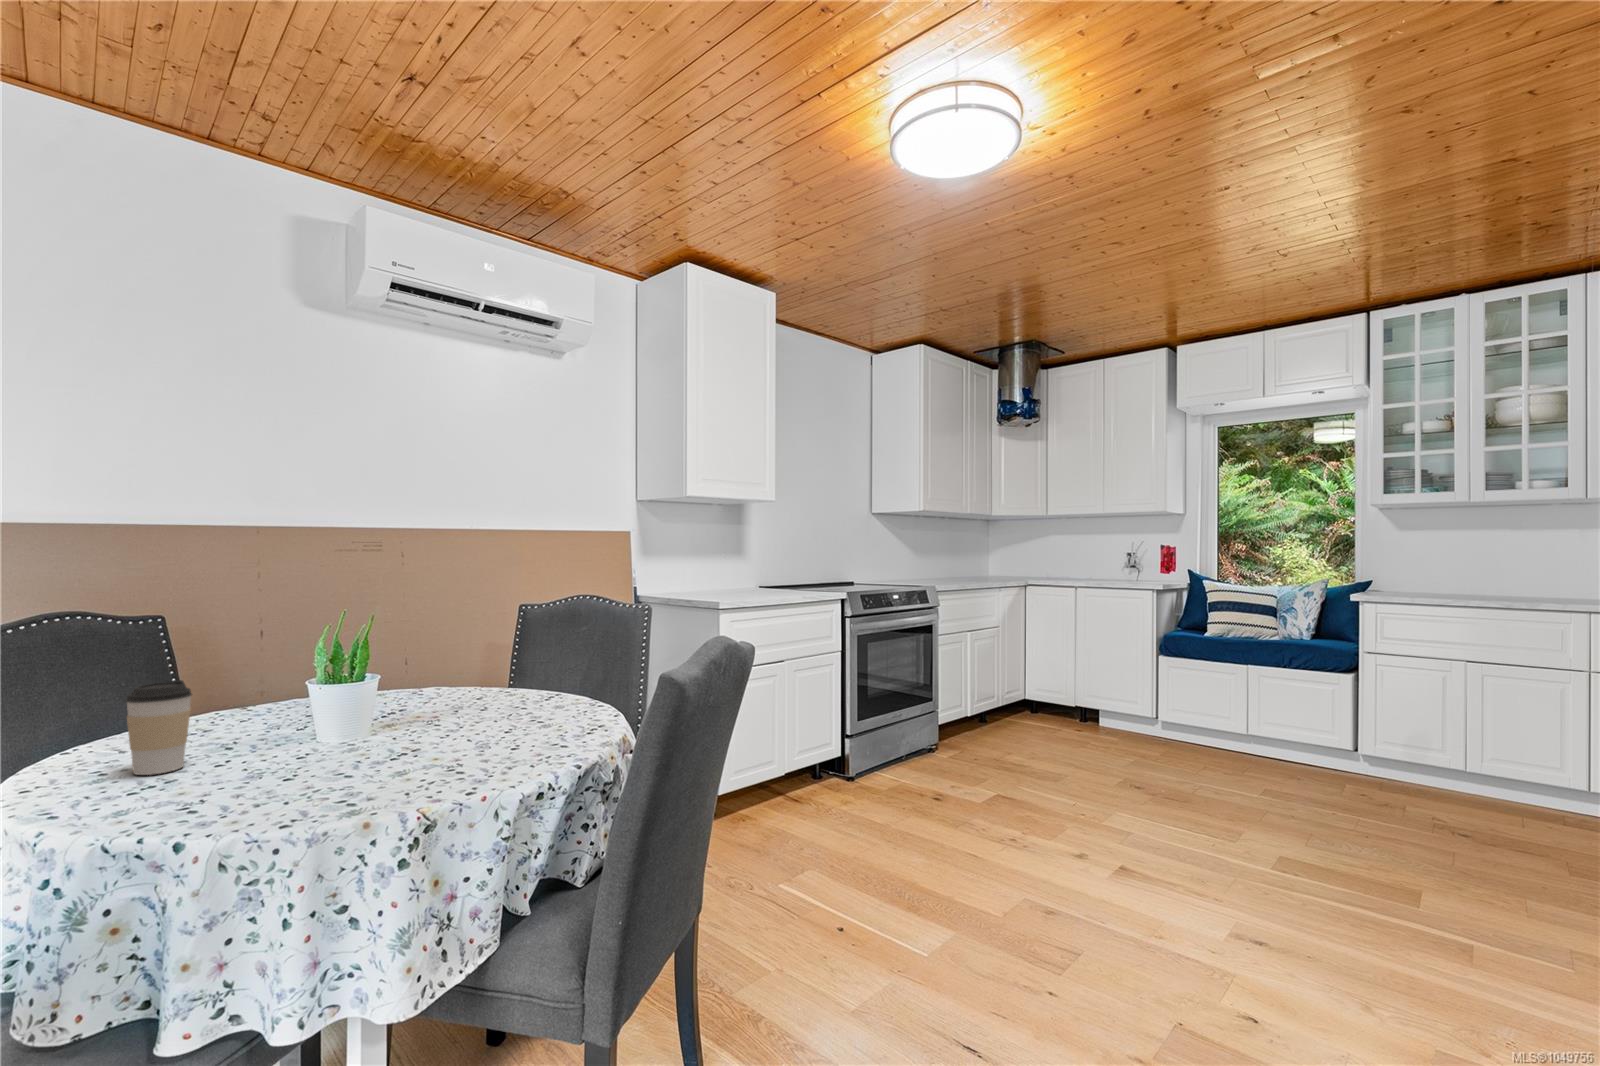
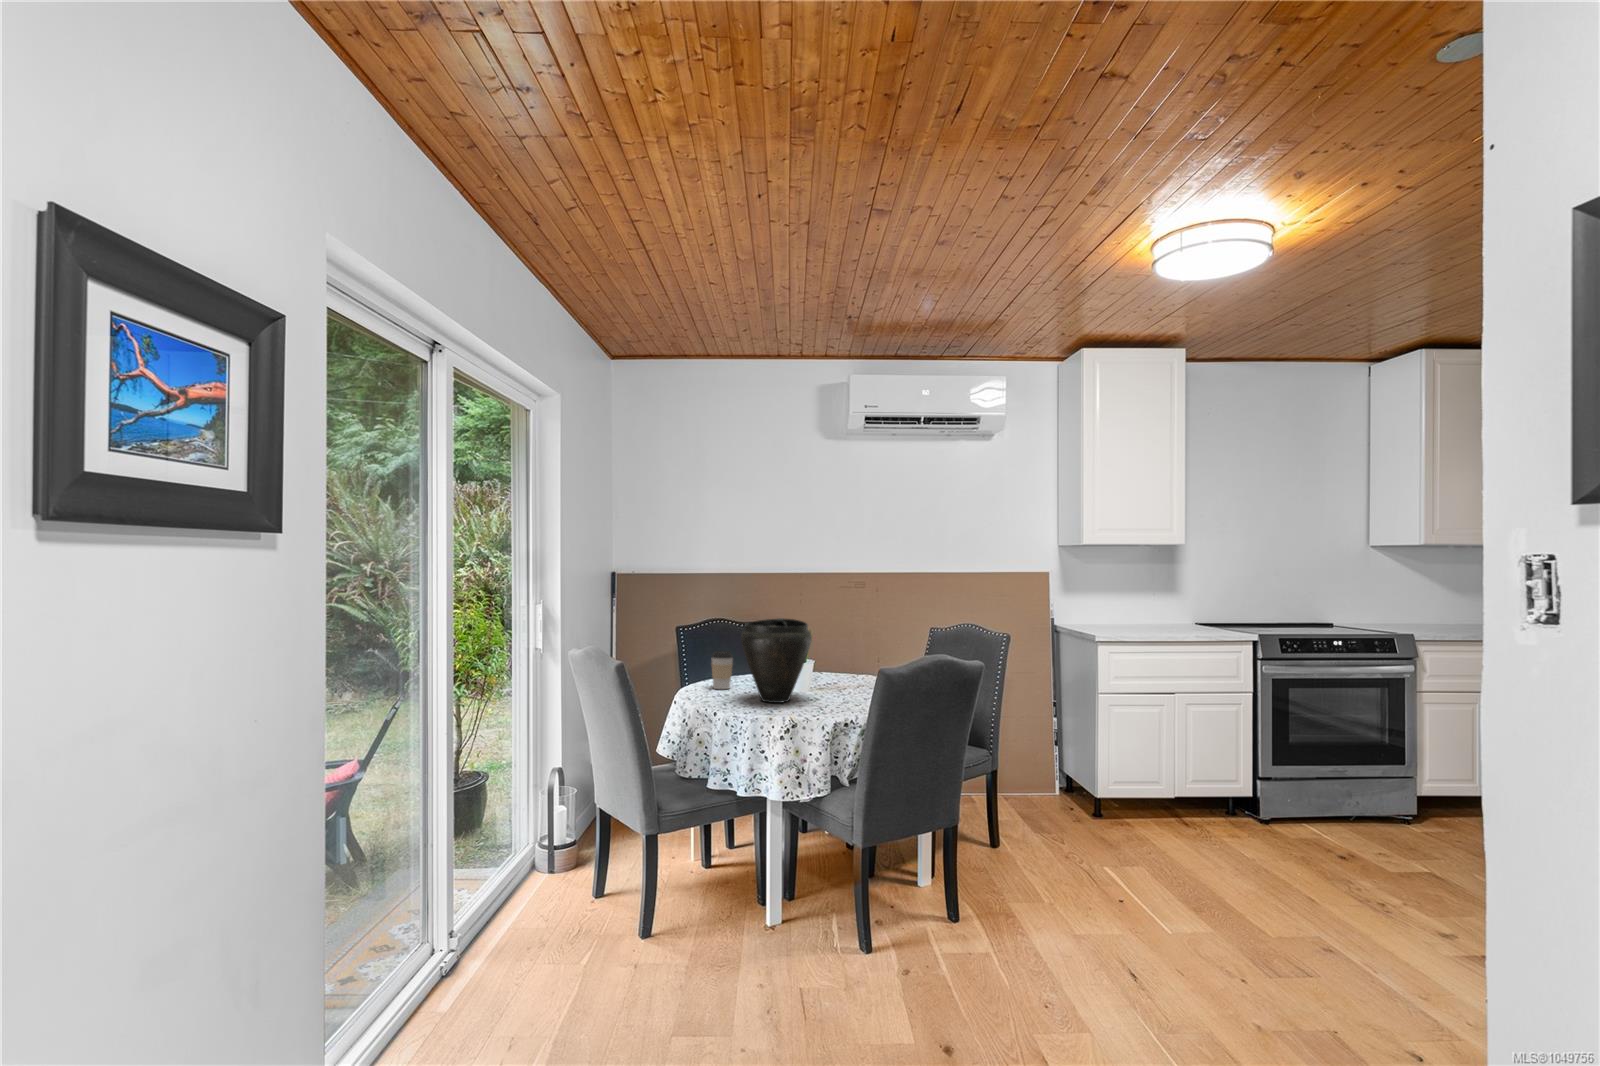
vase: none [242,597,424,784] -> present [741,618,812,703]

